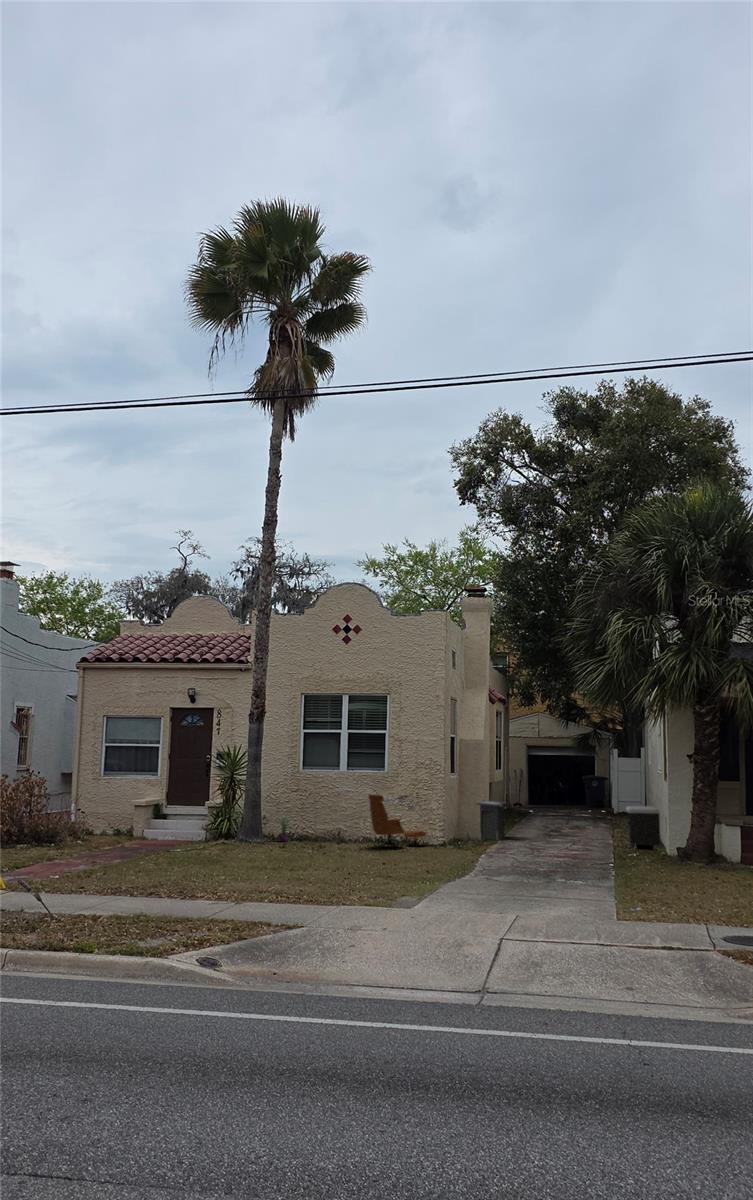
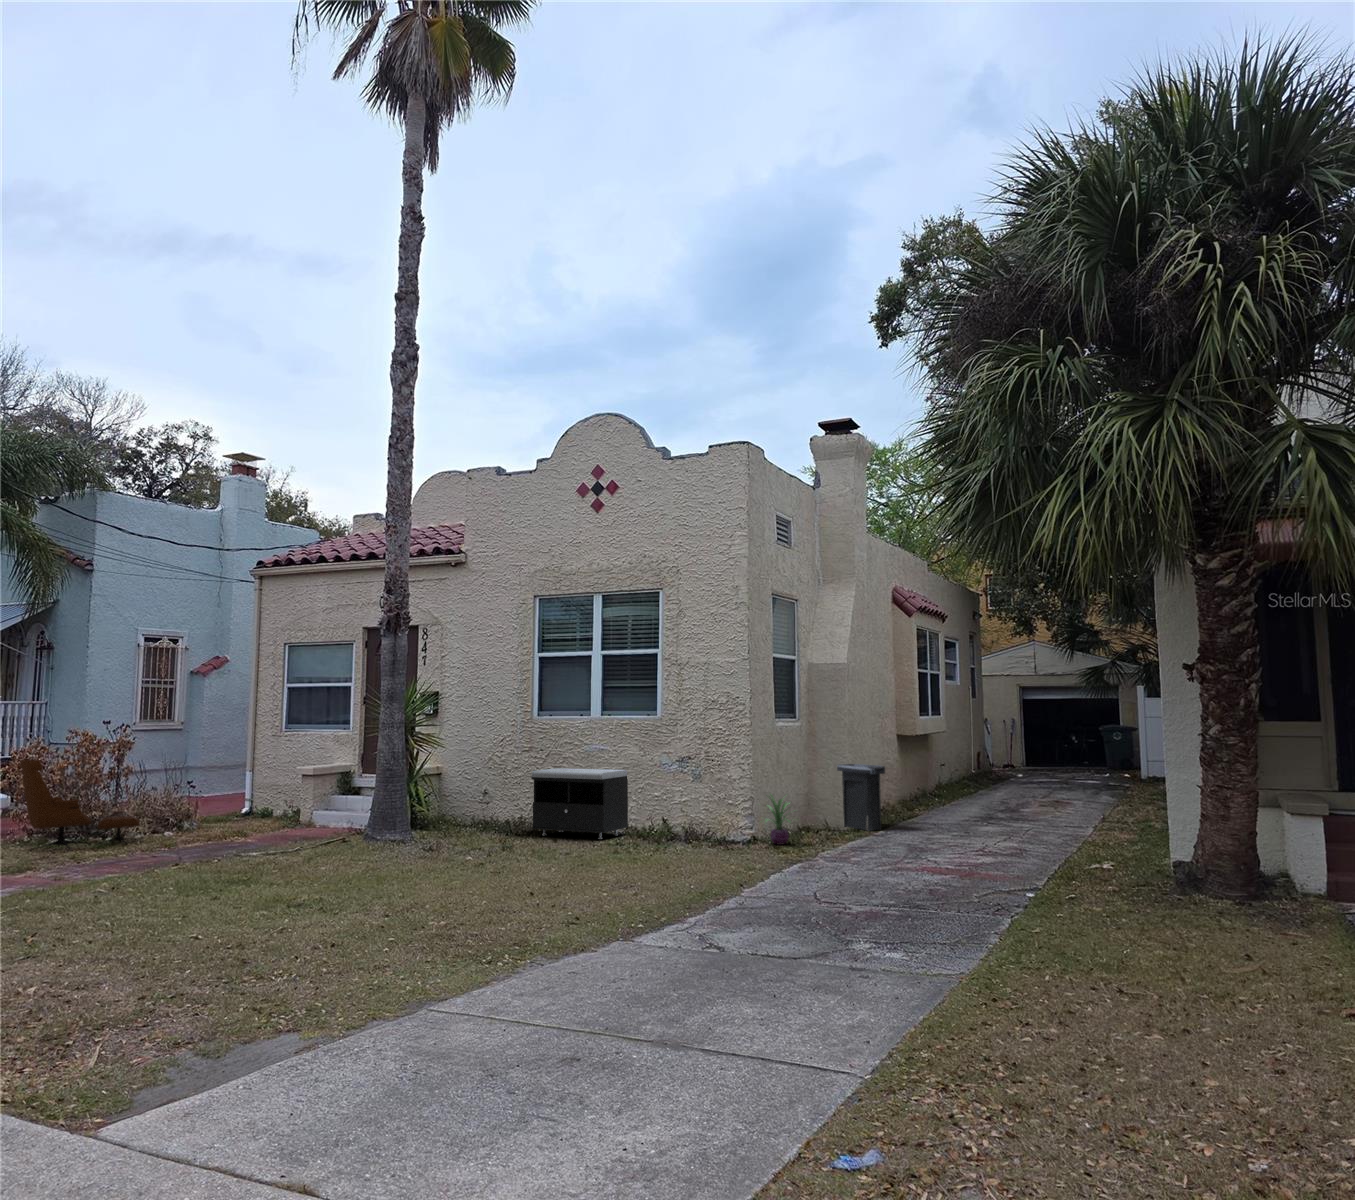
lounge chair: present [369,794,426,847] -> present [20,759,140,851]
storage bench: present [626,806,660,849] -> present [531,768,628,839]
decorative plant: present [279,814,289,842] -> present [765,794,791,845]

